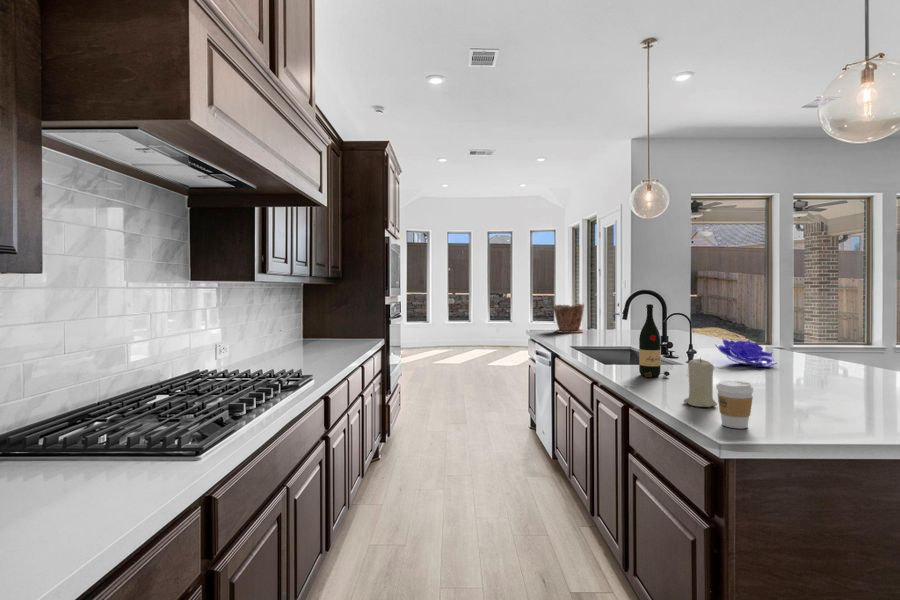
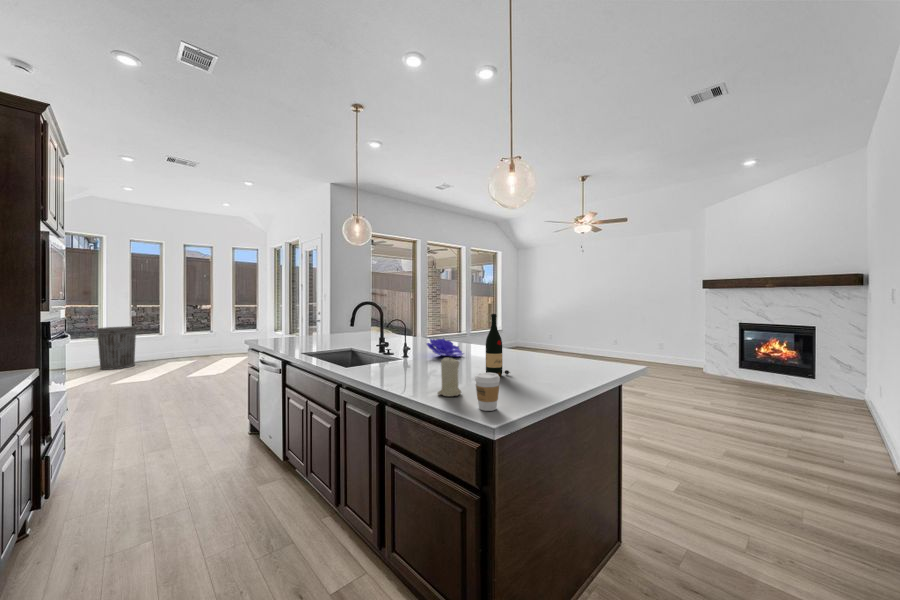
plant pot: present [553,304,584,333] -> none [274,314,304,341]
wine bottle: present [639,304,670,377] -> present [486,314,510,377]
trash can: none [424,313,452,352] -> present [97,326,137,370]

